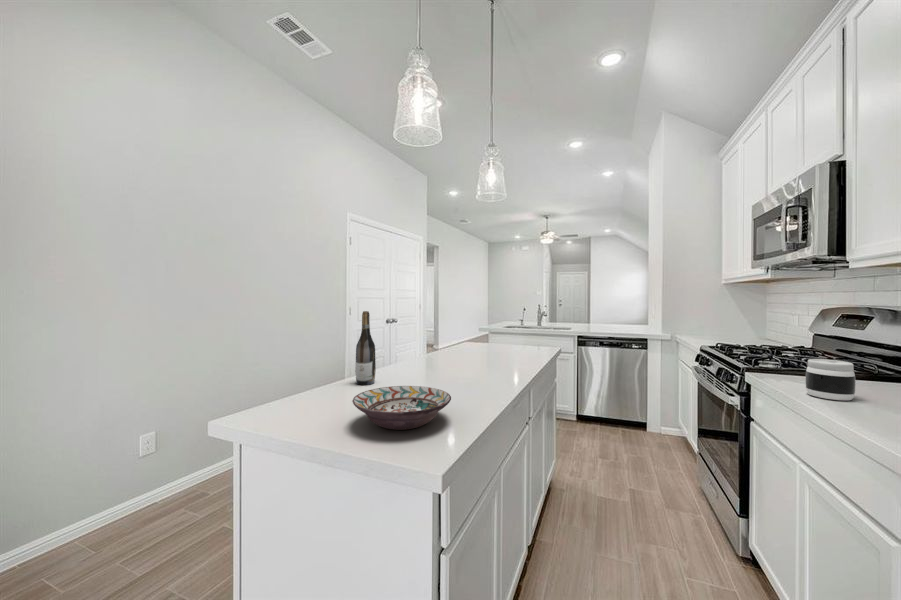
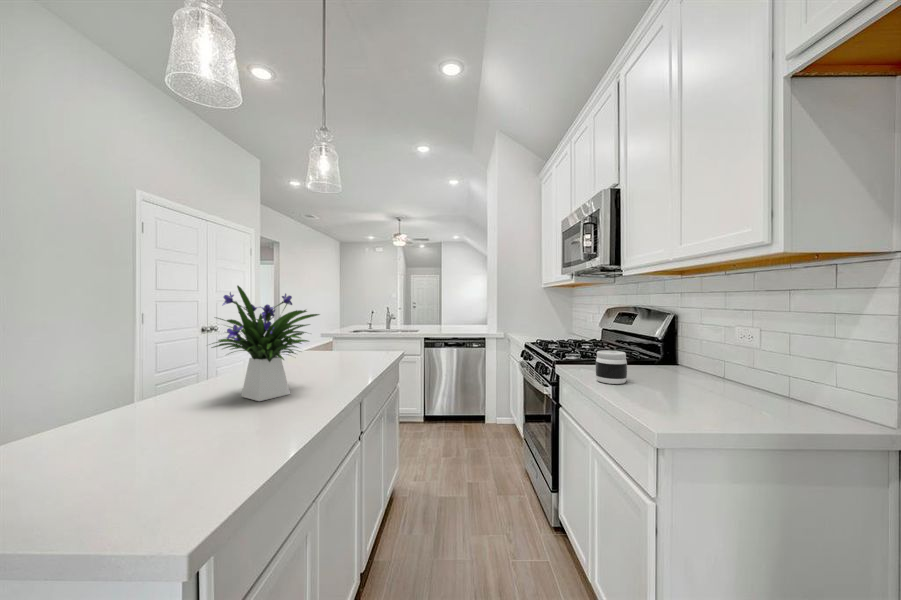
flower arrangement: none [404,286,495,382] -> present [212,286,319,401]
wine bottle: present [355,311,376,385] -> none [123,318,157,416]
decorative bowl: present [352,386,451,430] -> none [83,413,248,479]

